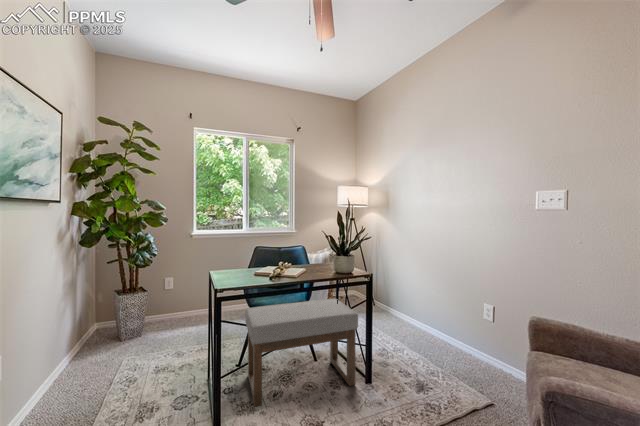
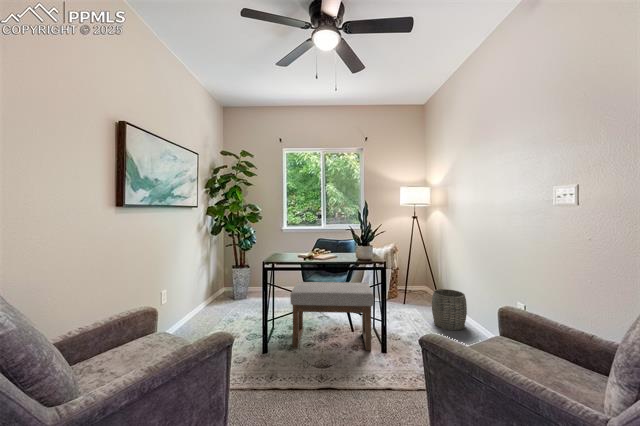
woven basket: none [390,294,425,339] -> present [432,289,467,330]

